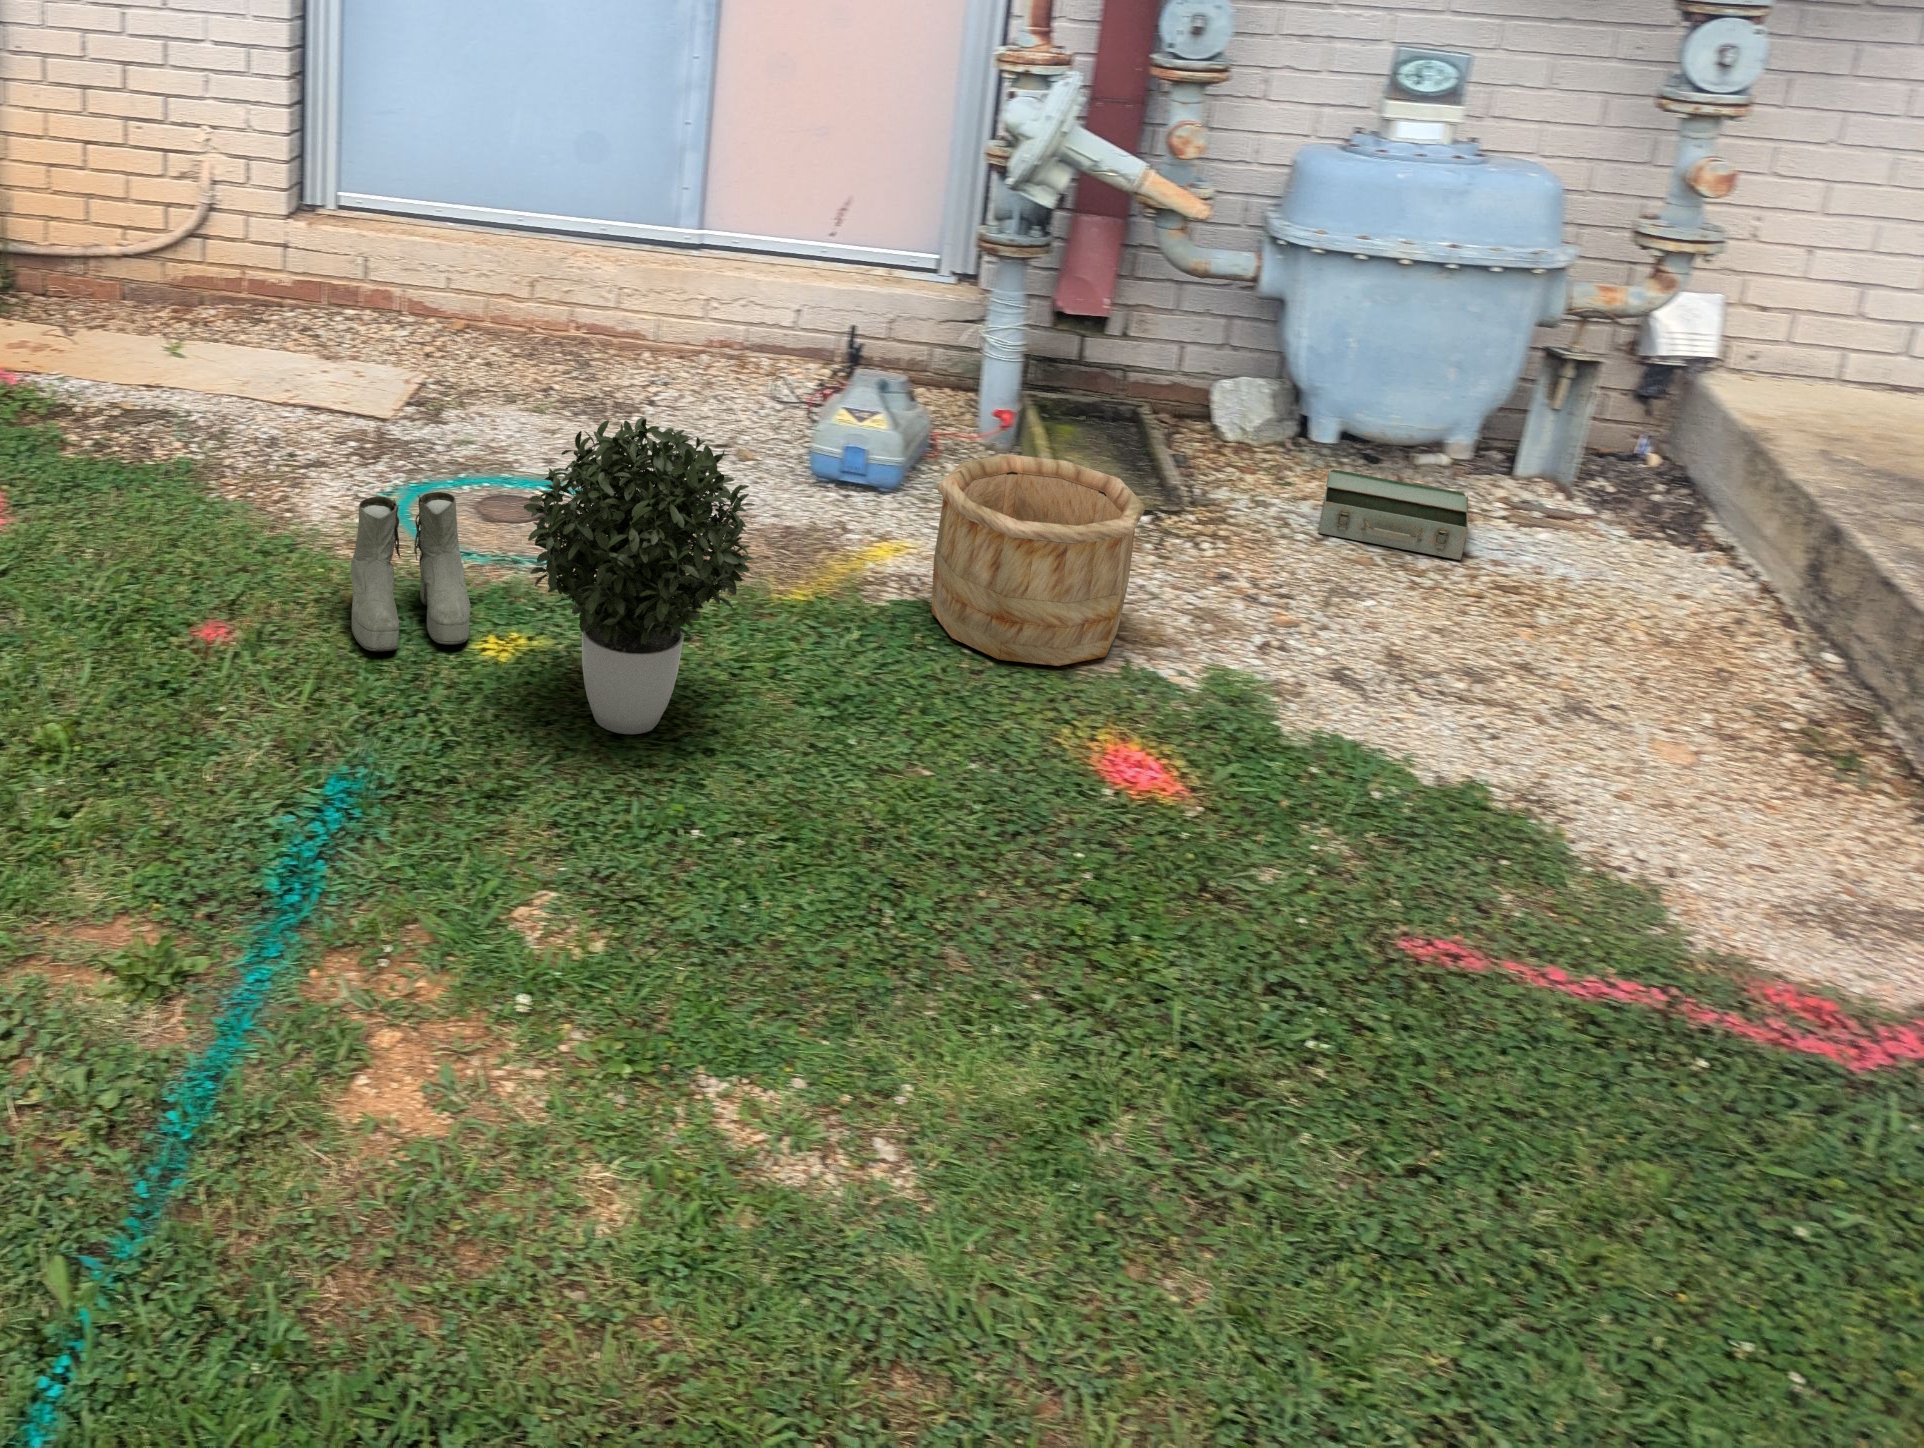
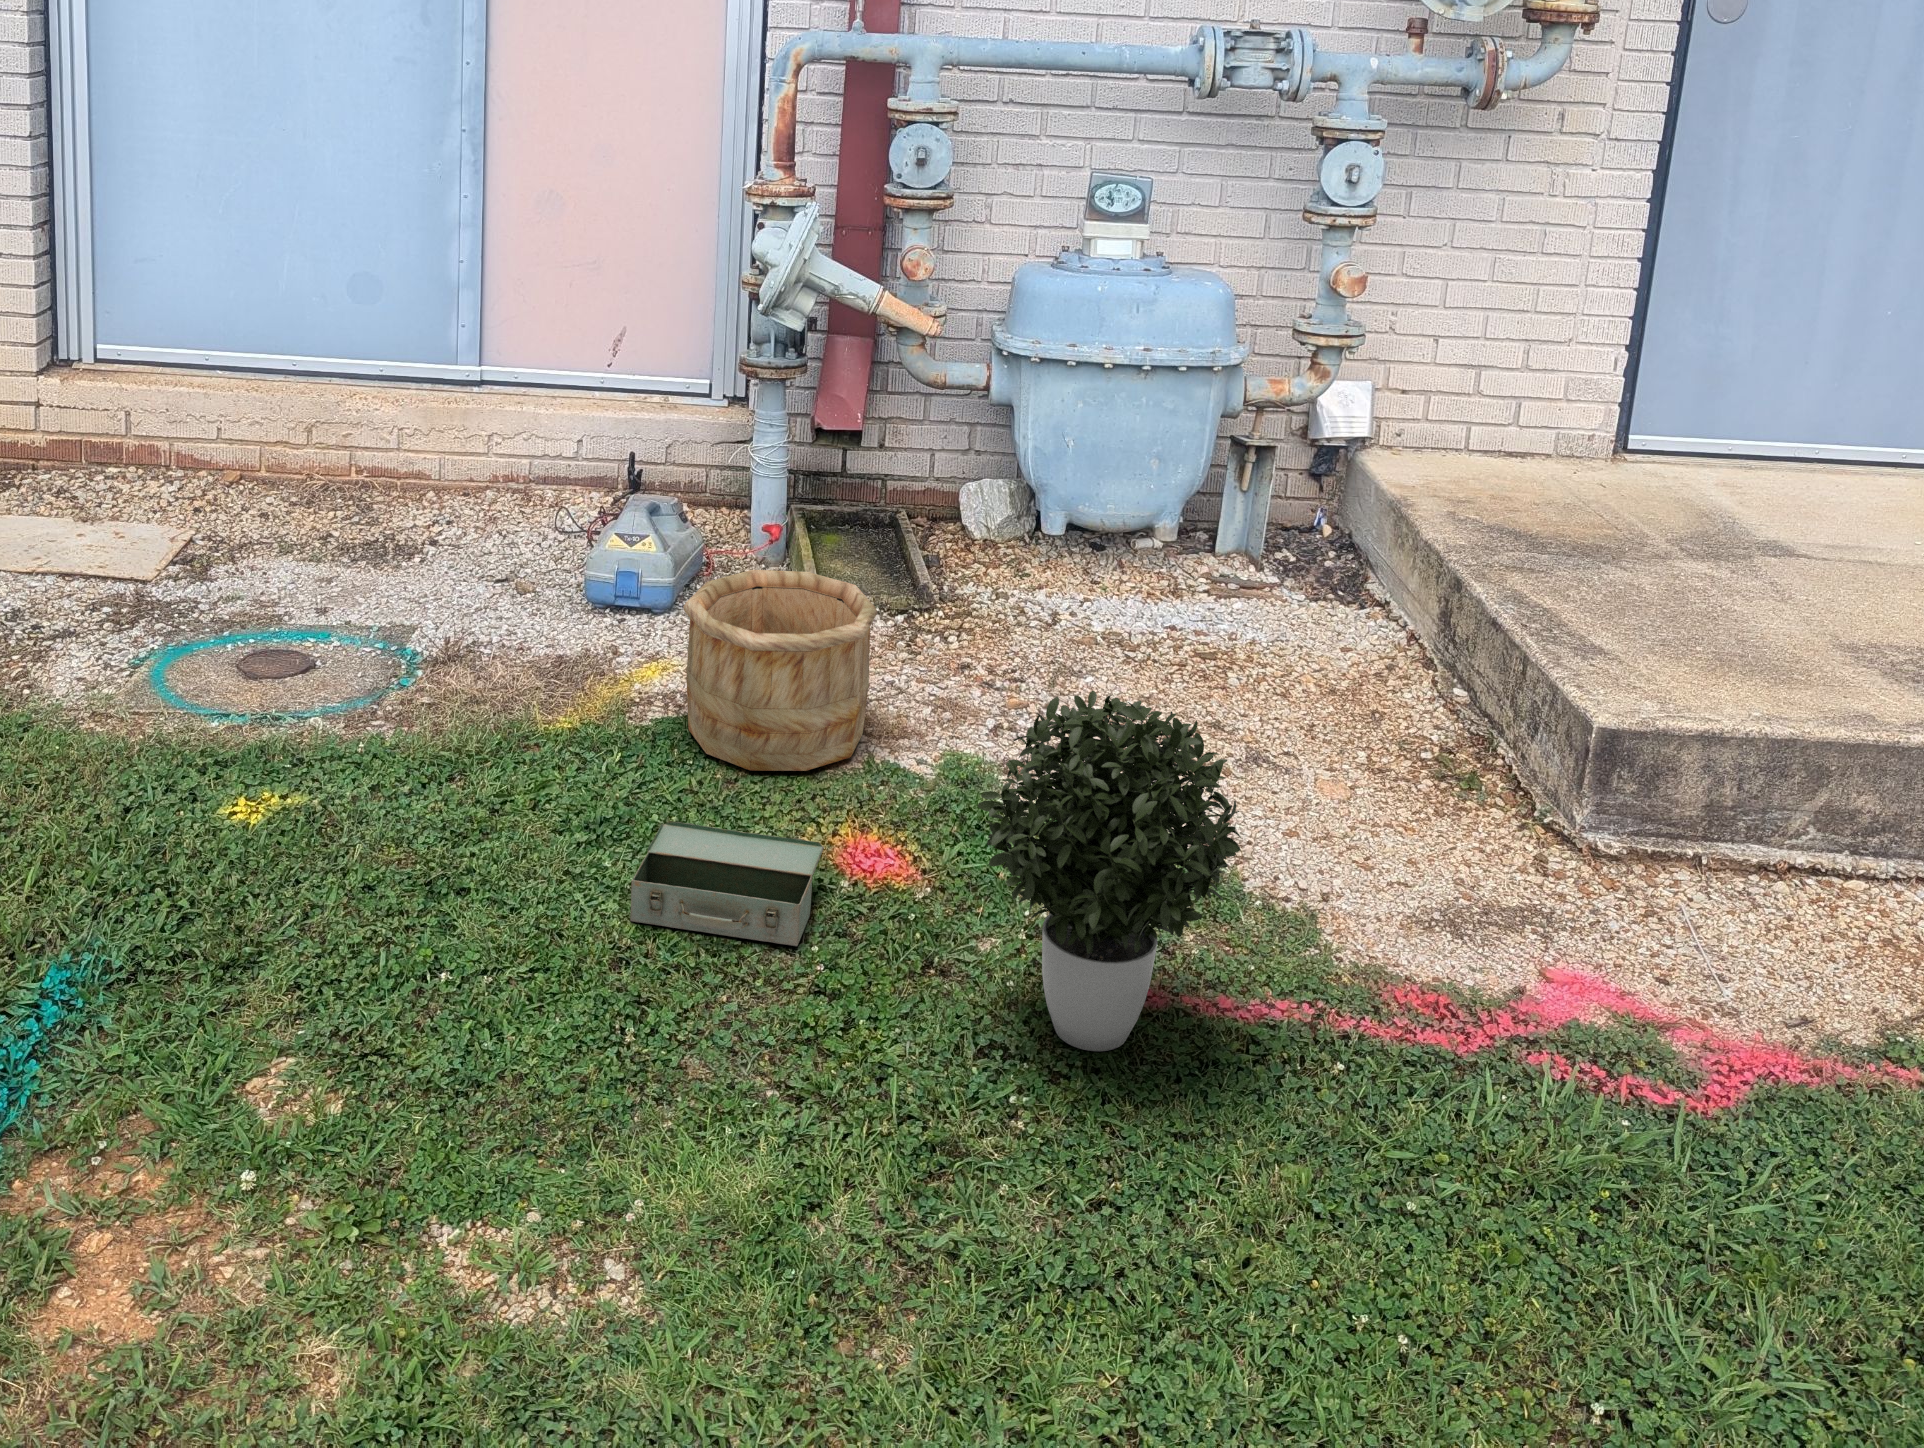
potted plant: present [524,418,754,734] -> present [977,691,1241,1051]
toolbox: present [1319,469,1468,560] -> present [630,821,824,946]
boots: present [351,492,471,652] -> none [83,654,214,828]

